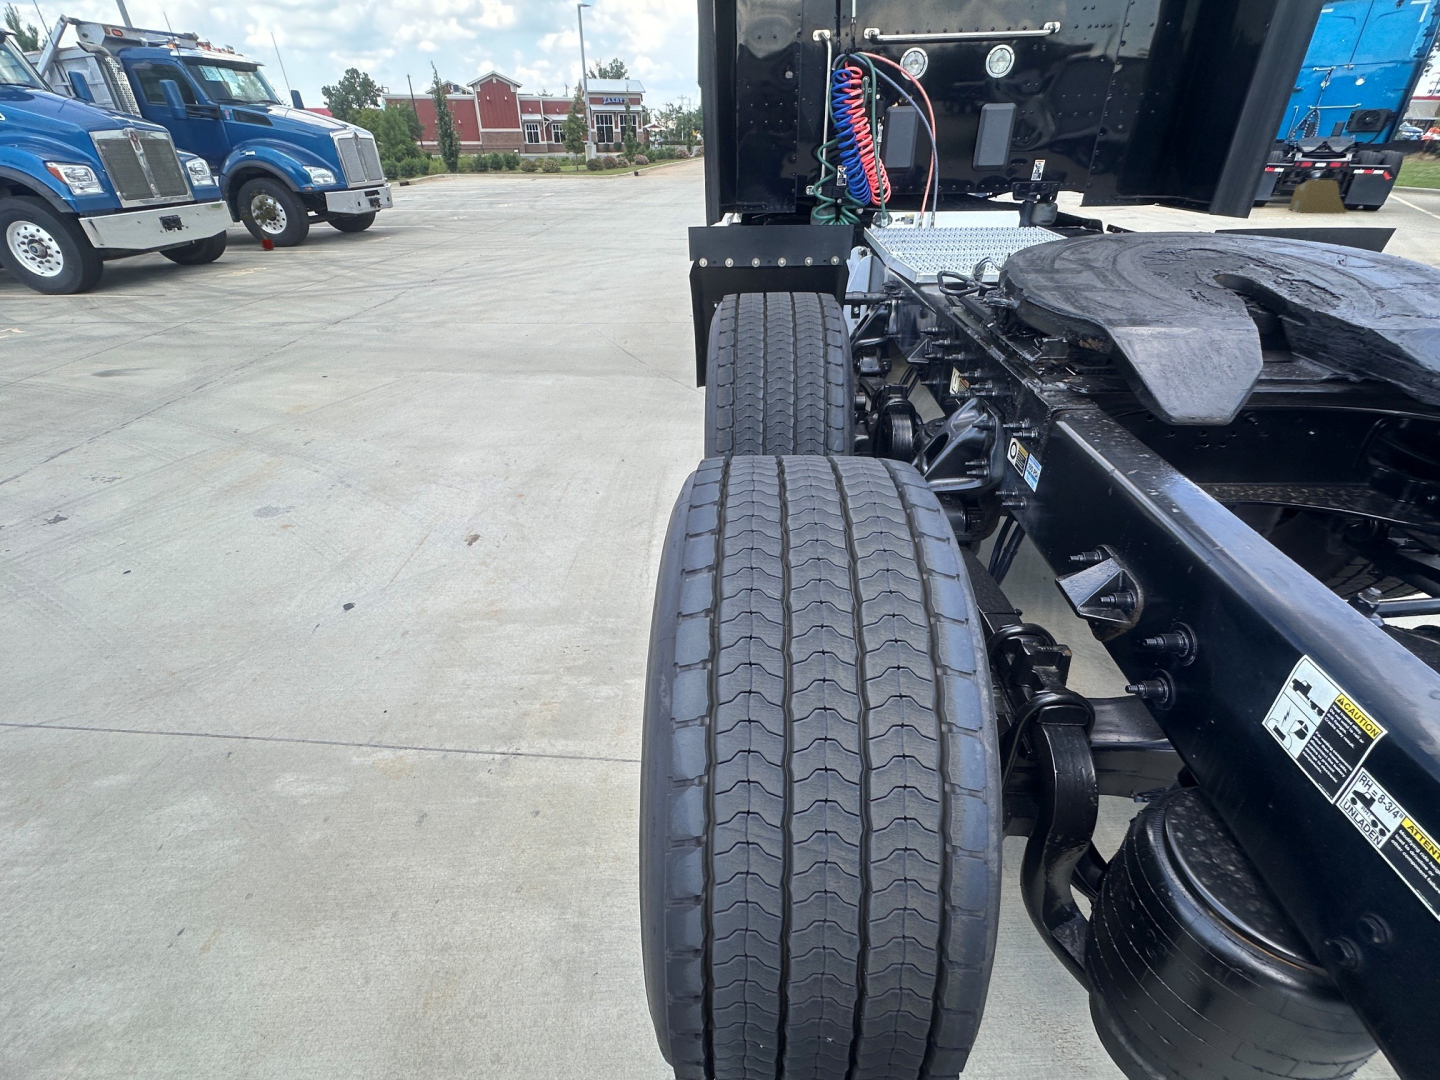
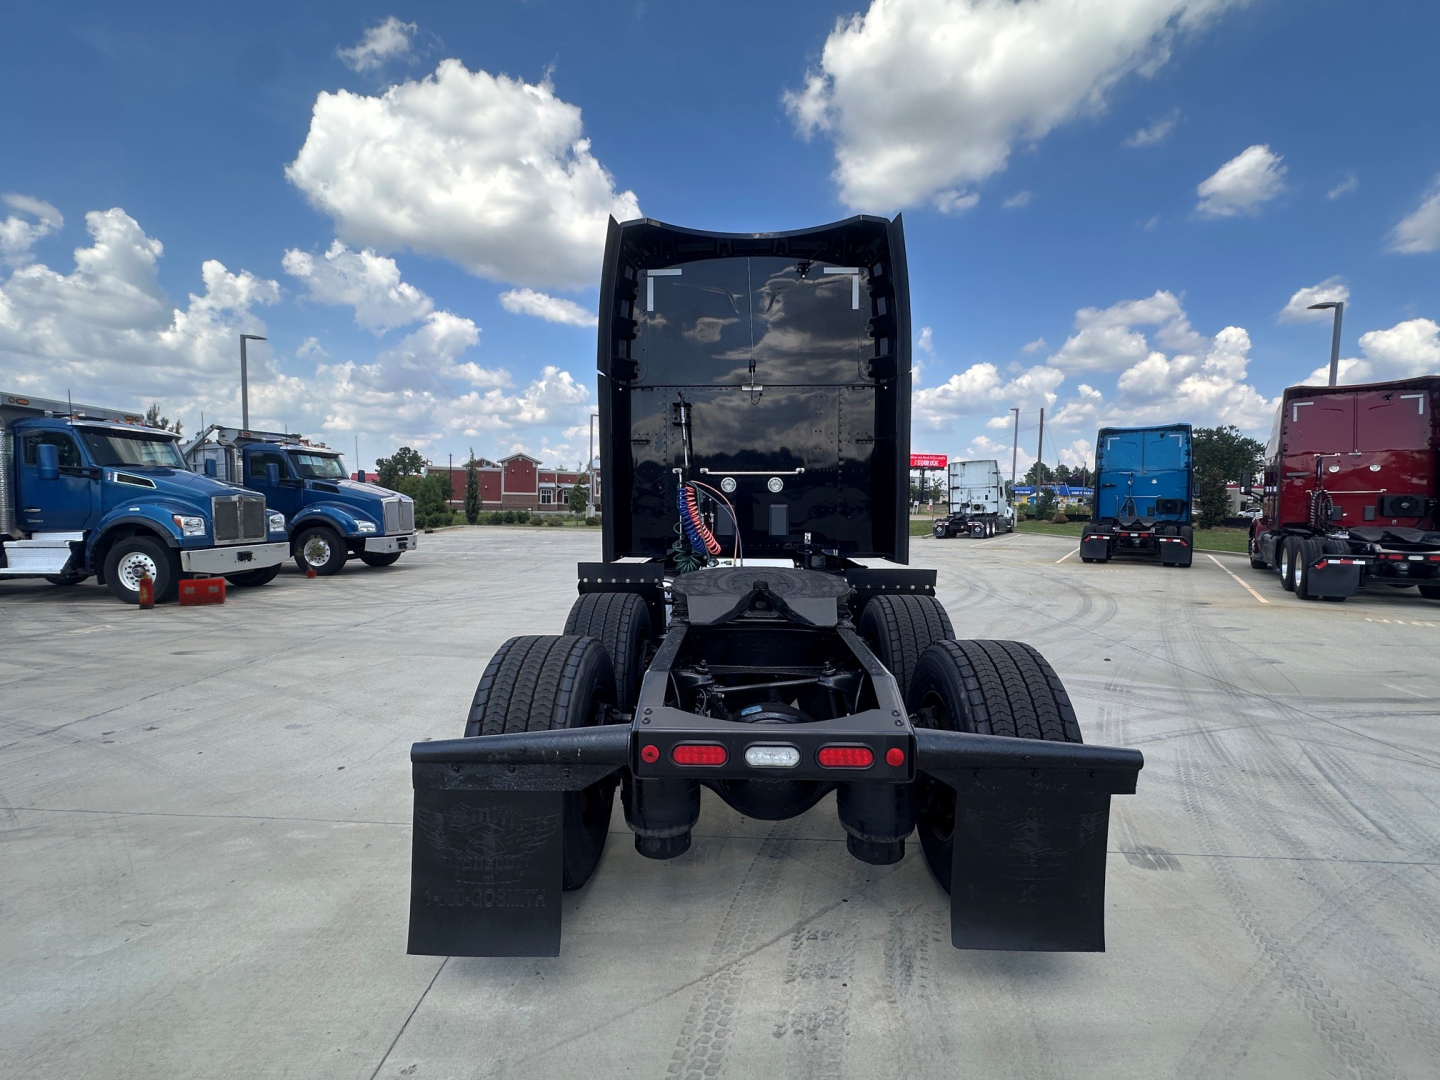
cardboard box: present [1289,180,1347,213] -> none [1125,545,1167,571]
fire extinguisher: none [20,251,66,304] -> present [139,572,155,609]
toolbox: none [86,251,159,298] -> present [179,574,226,606]

